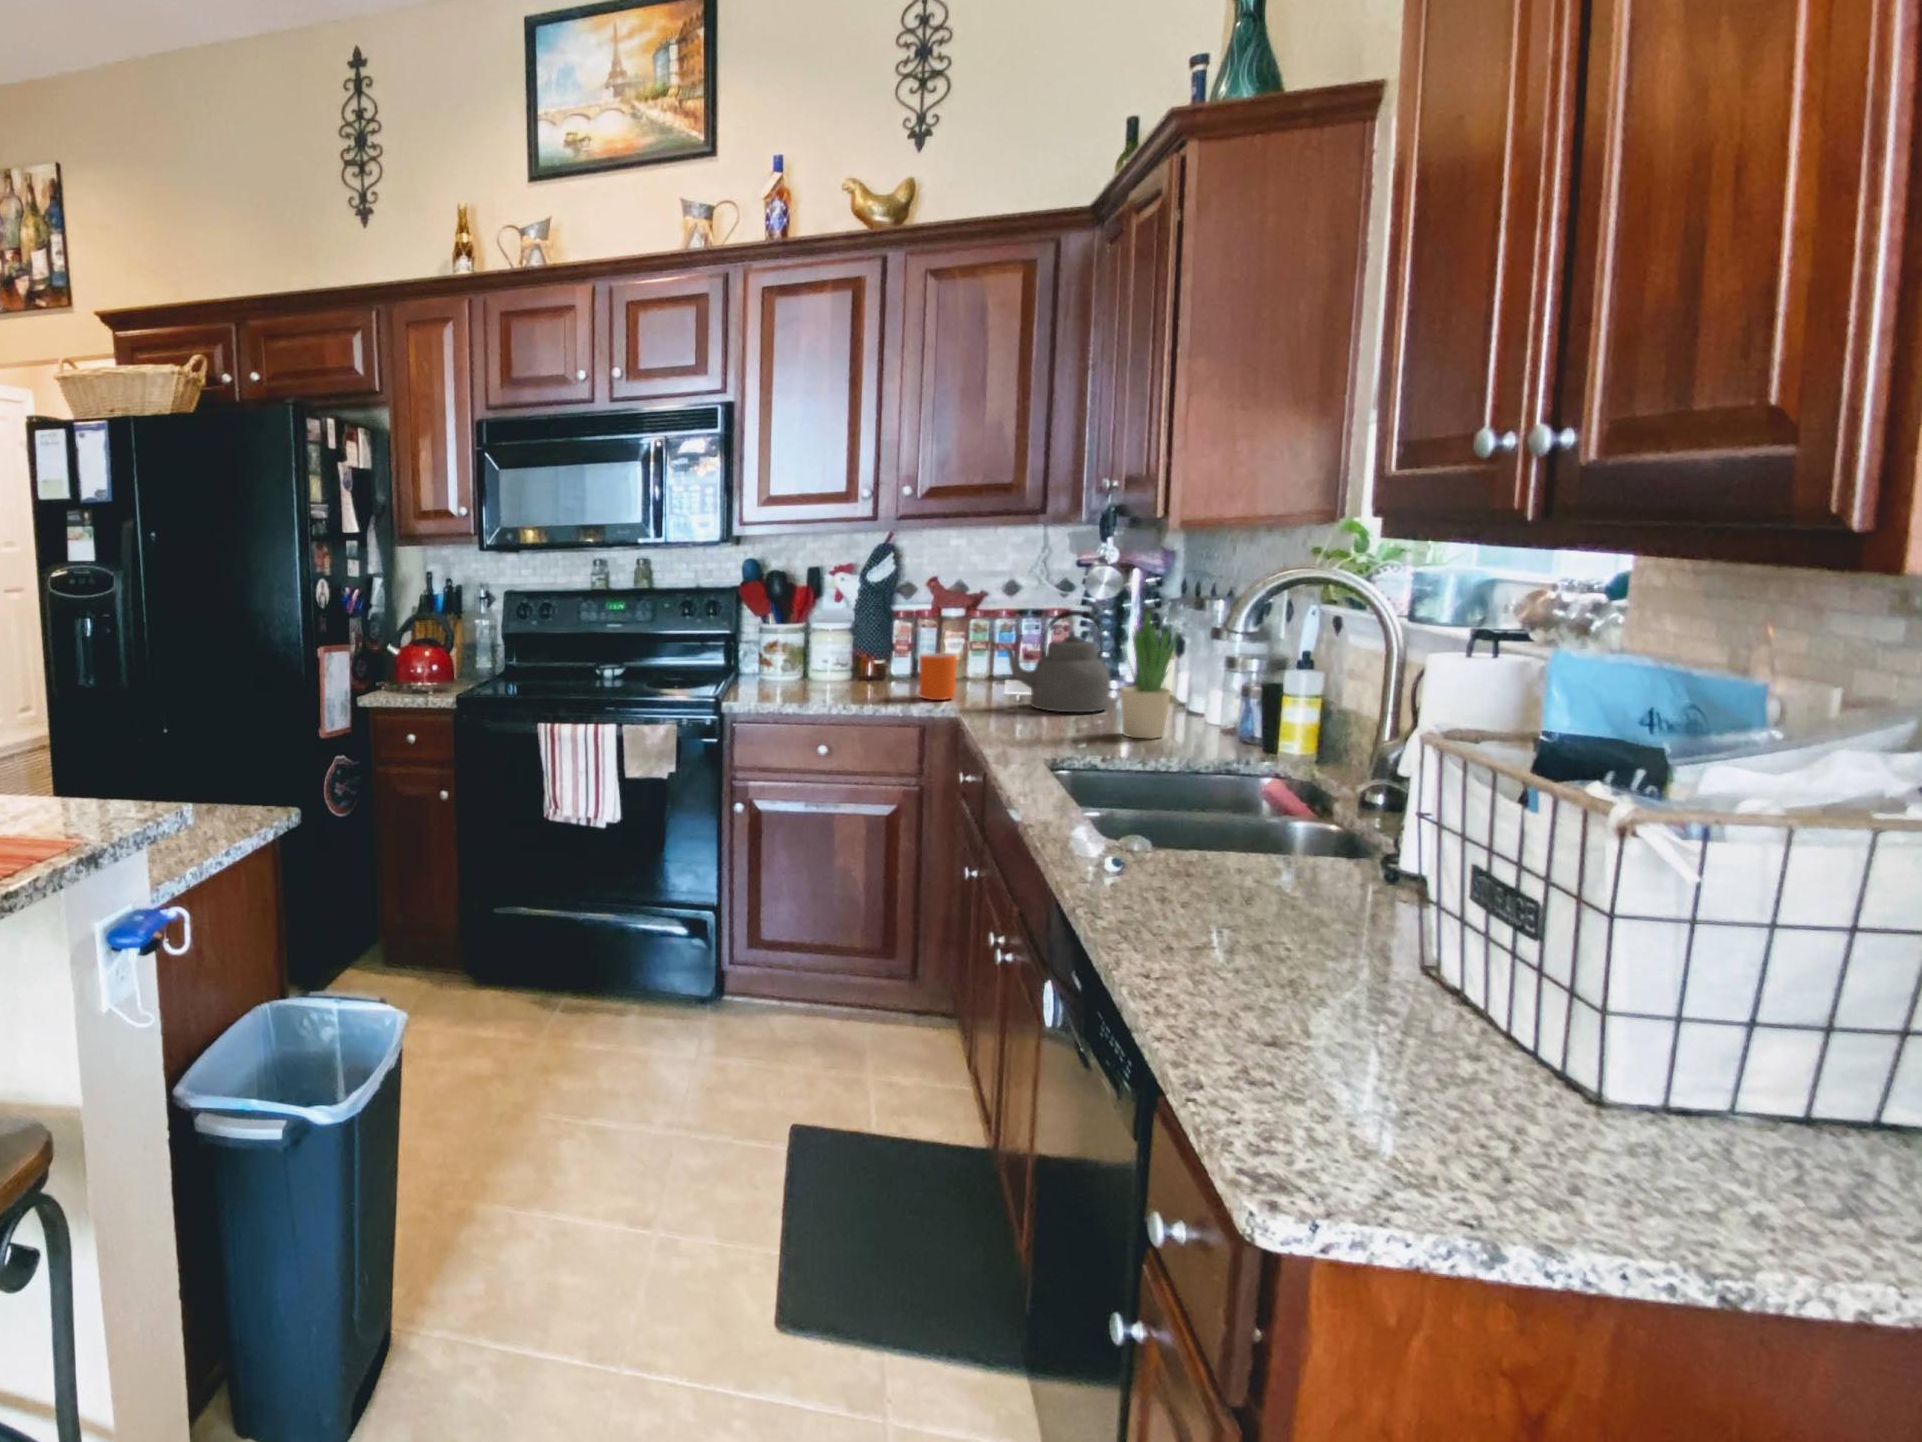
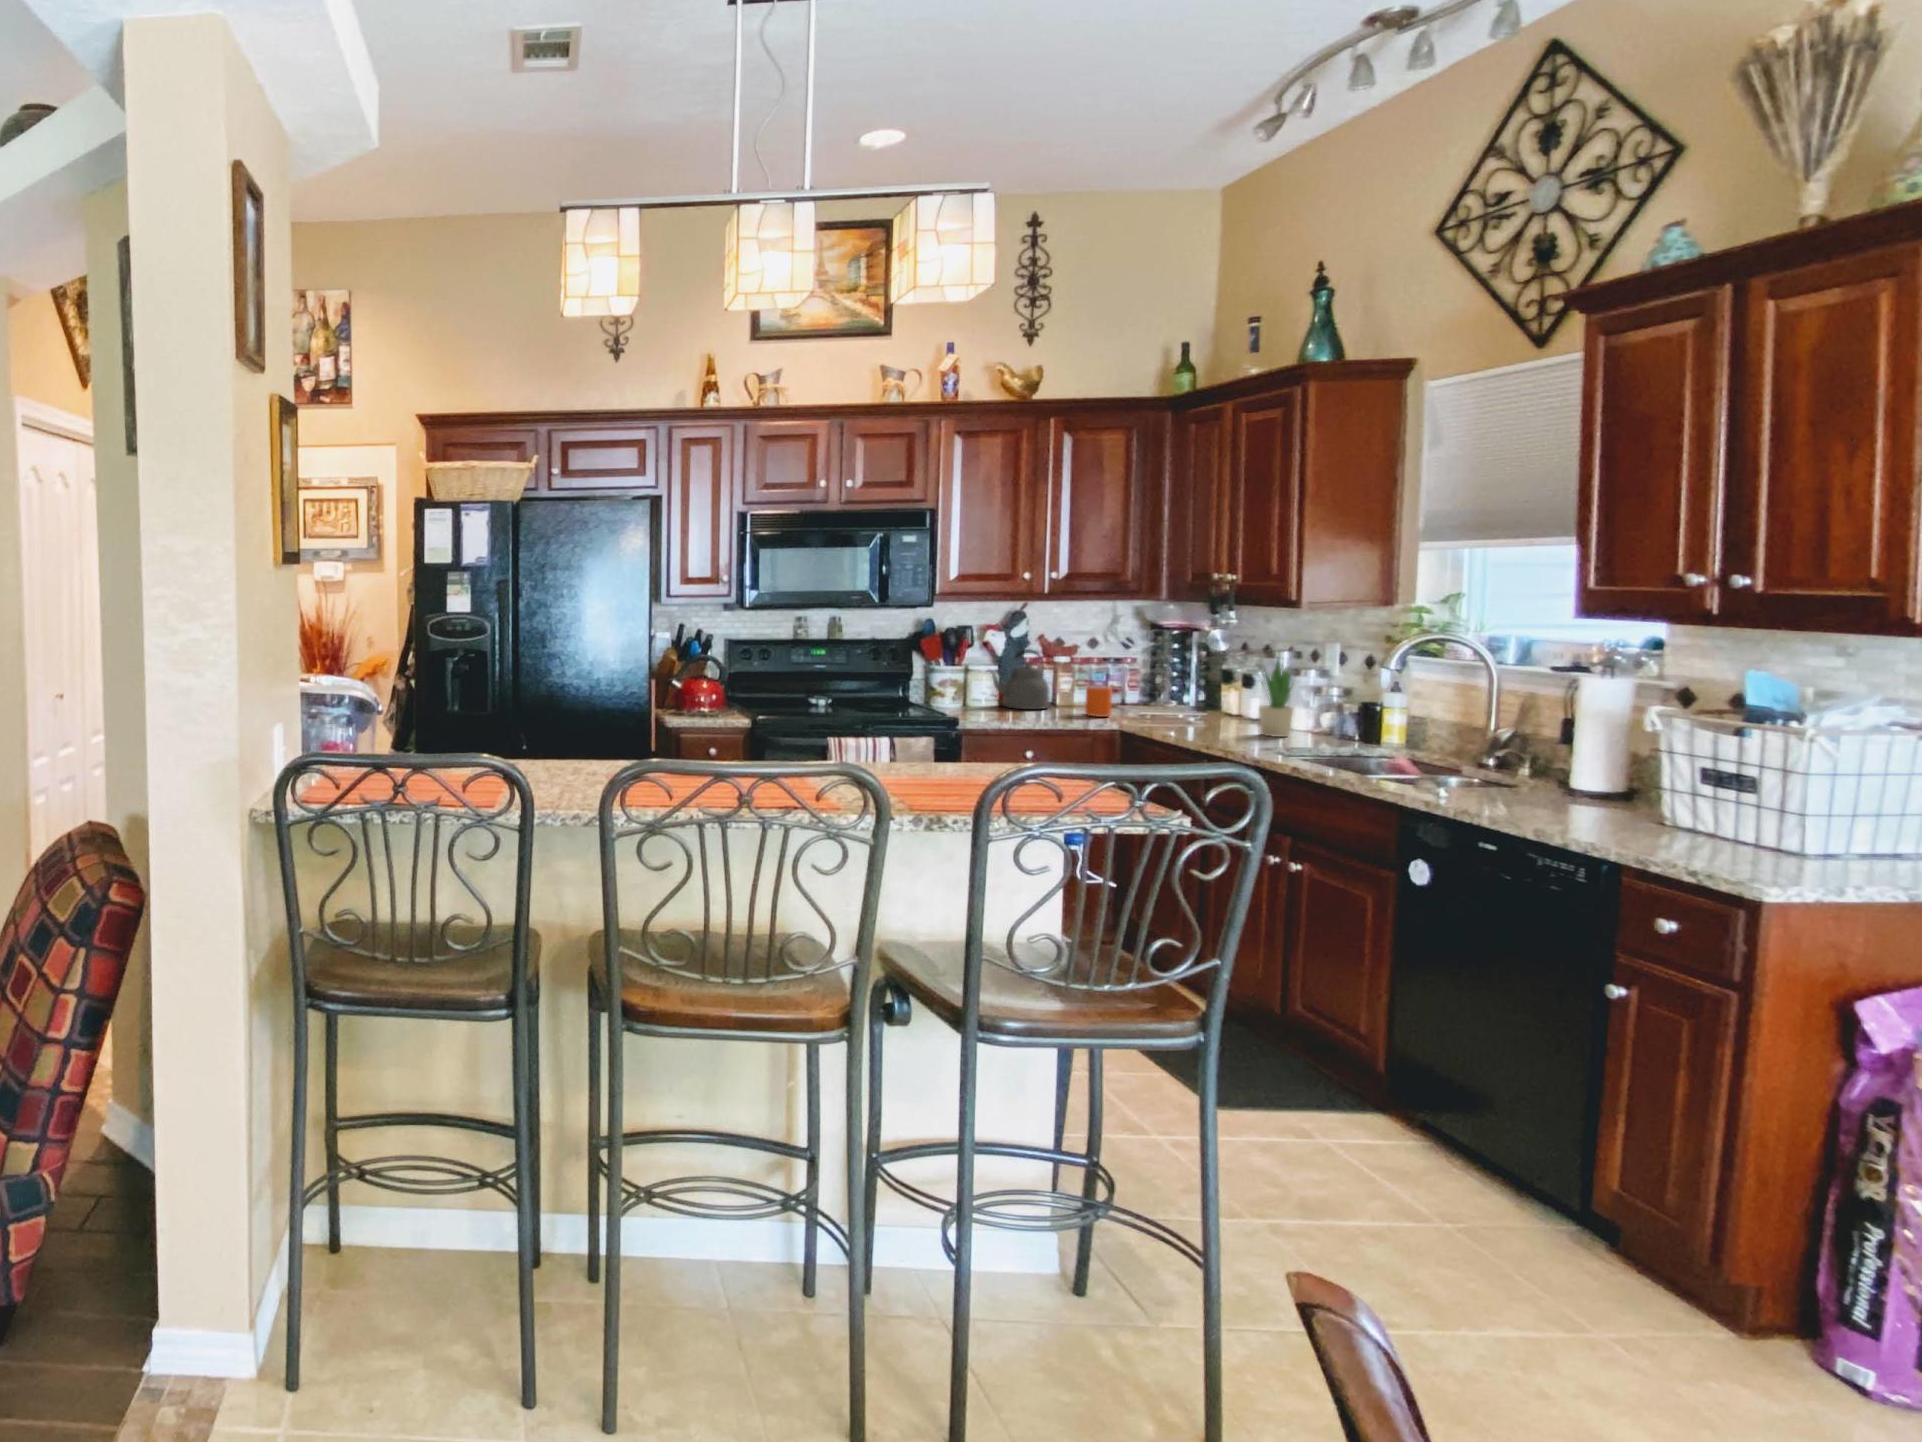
kettle: present [1000,610,1110,712] -> present [990,649,1049,709]

